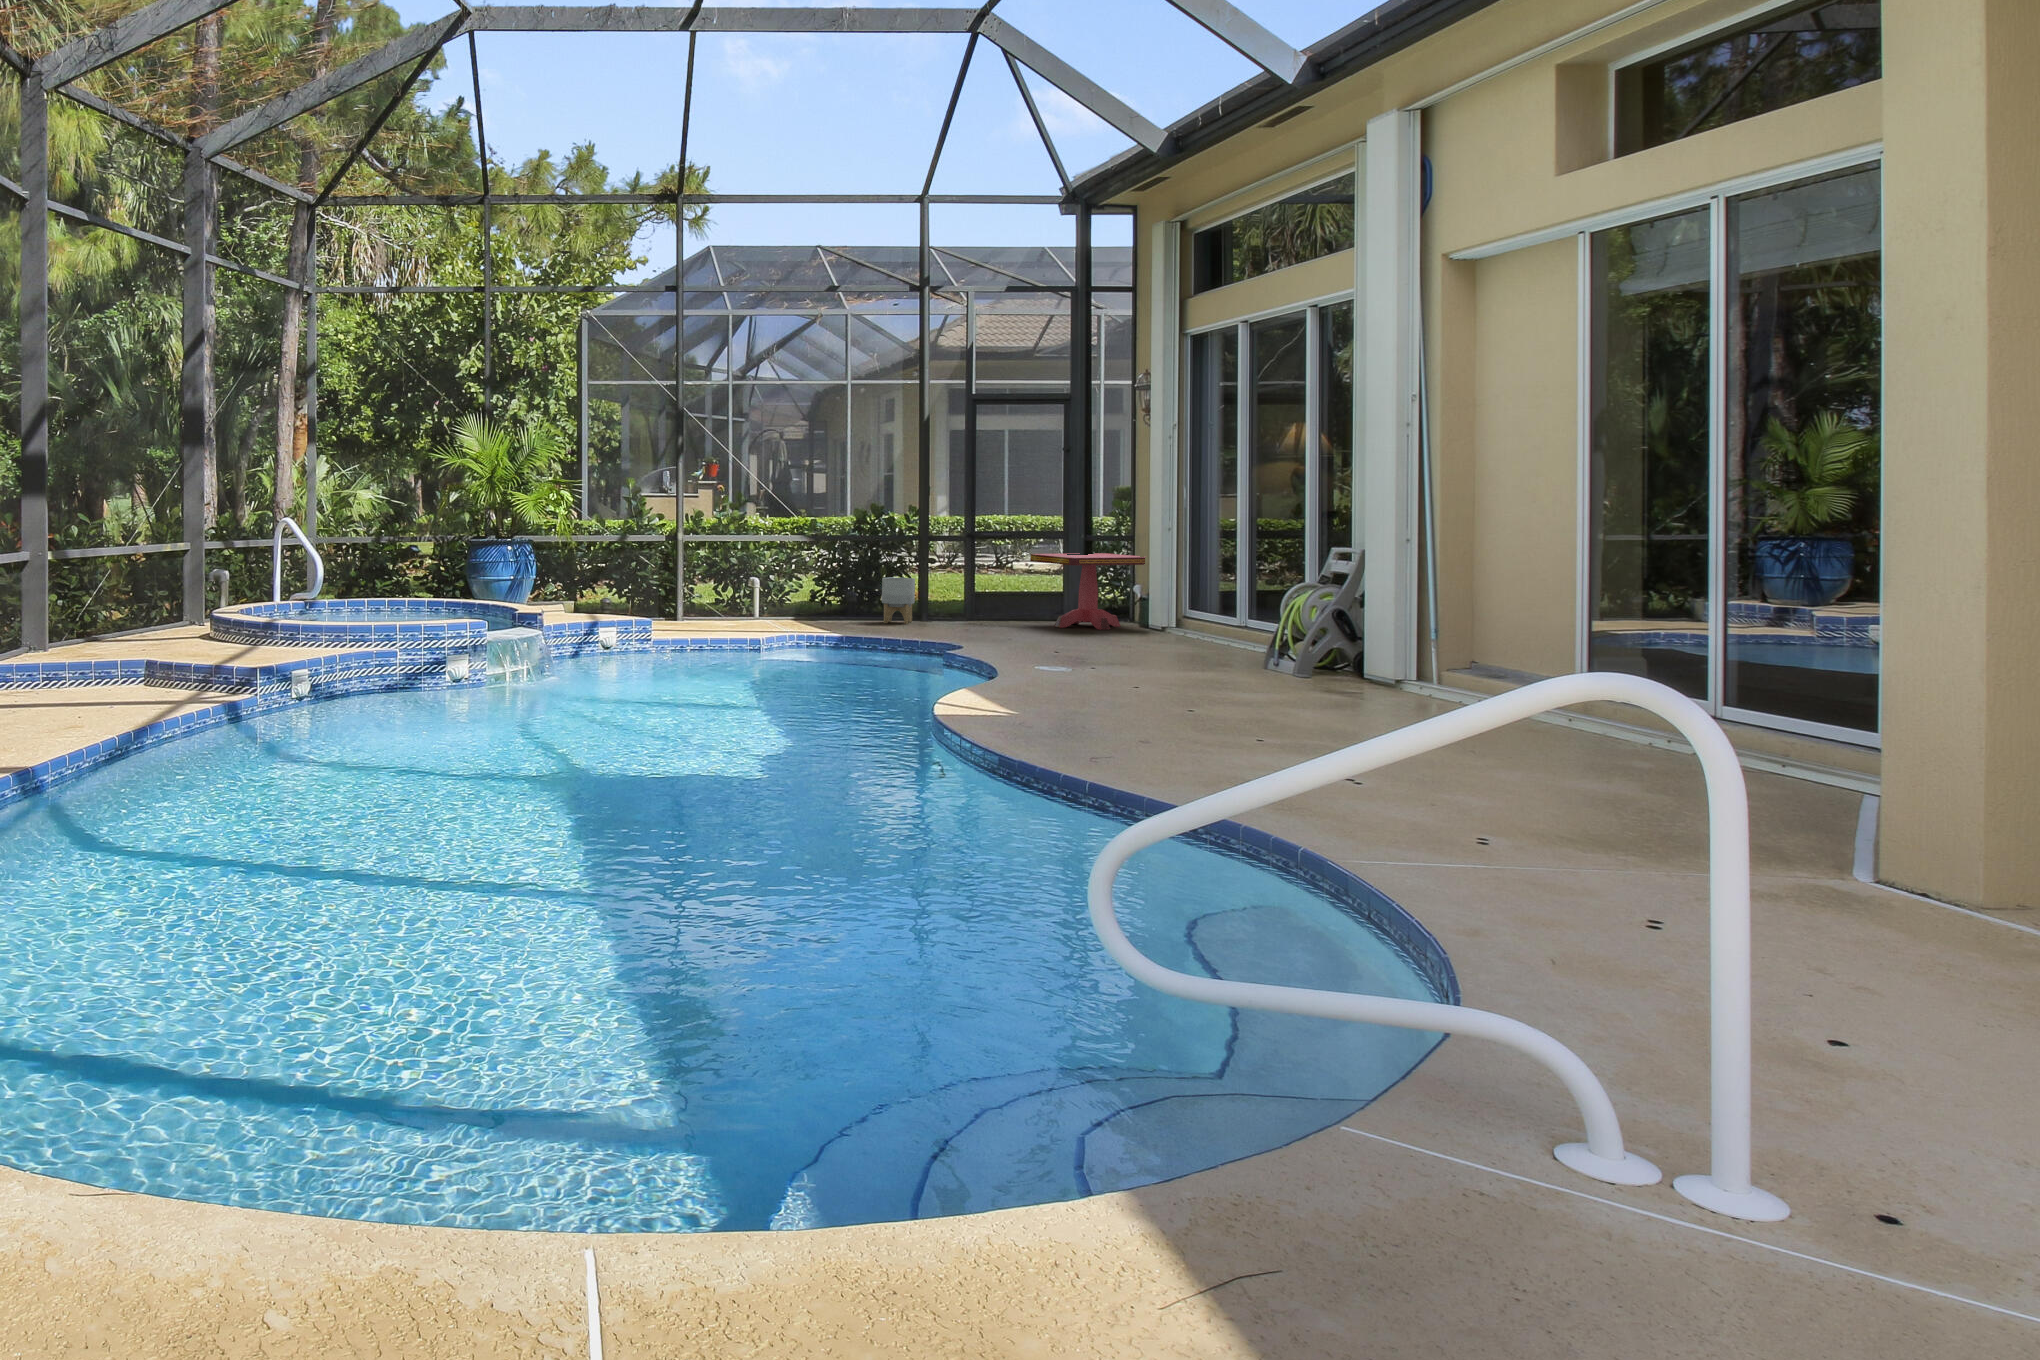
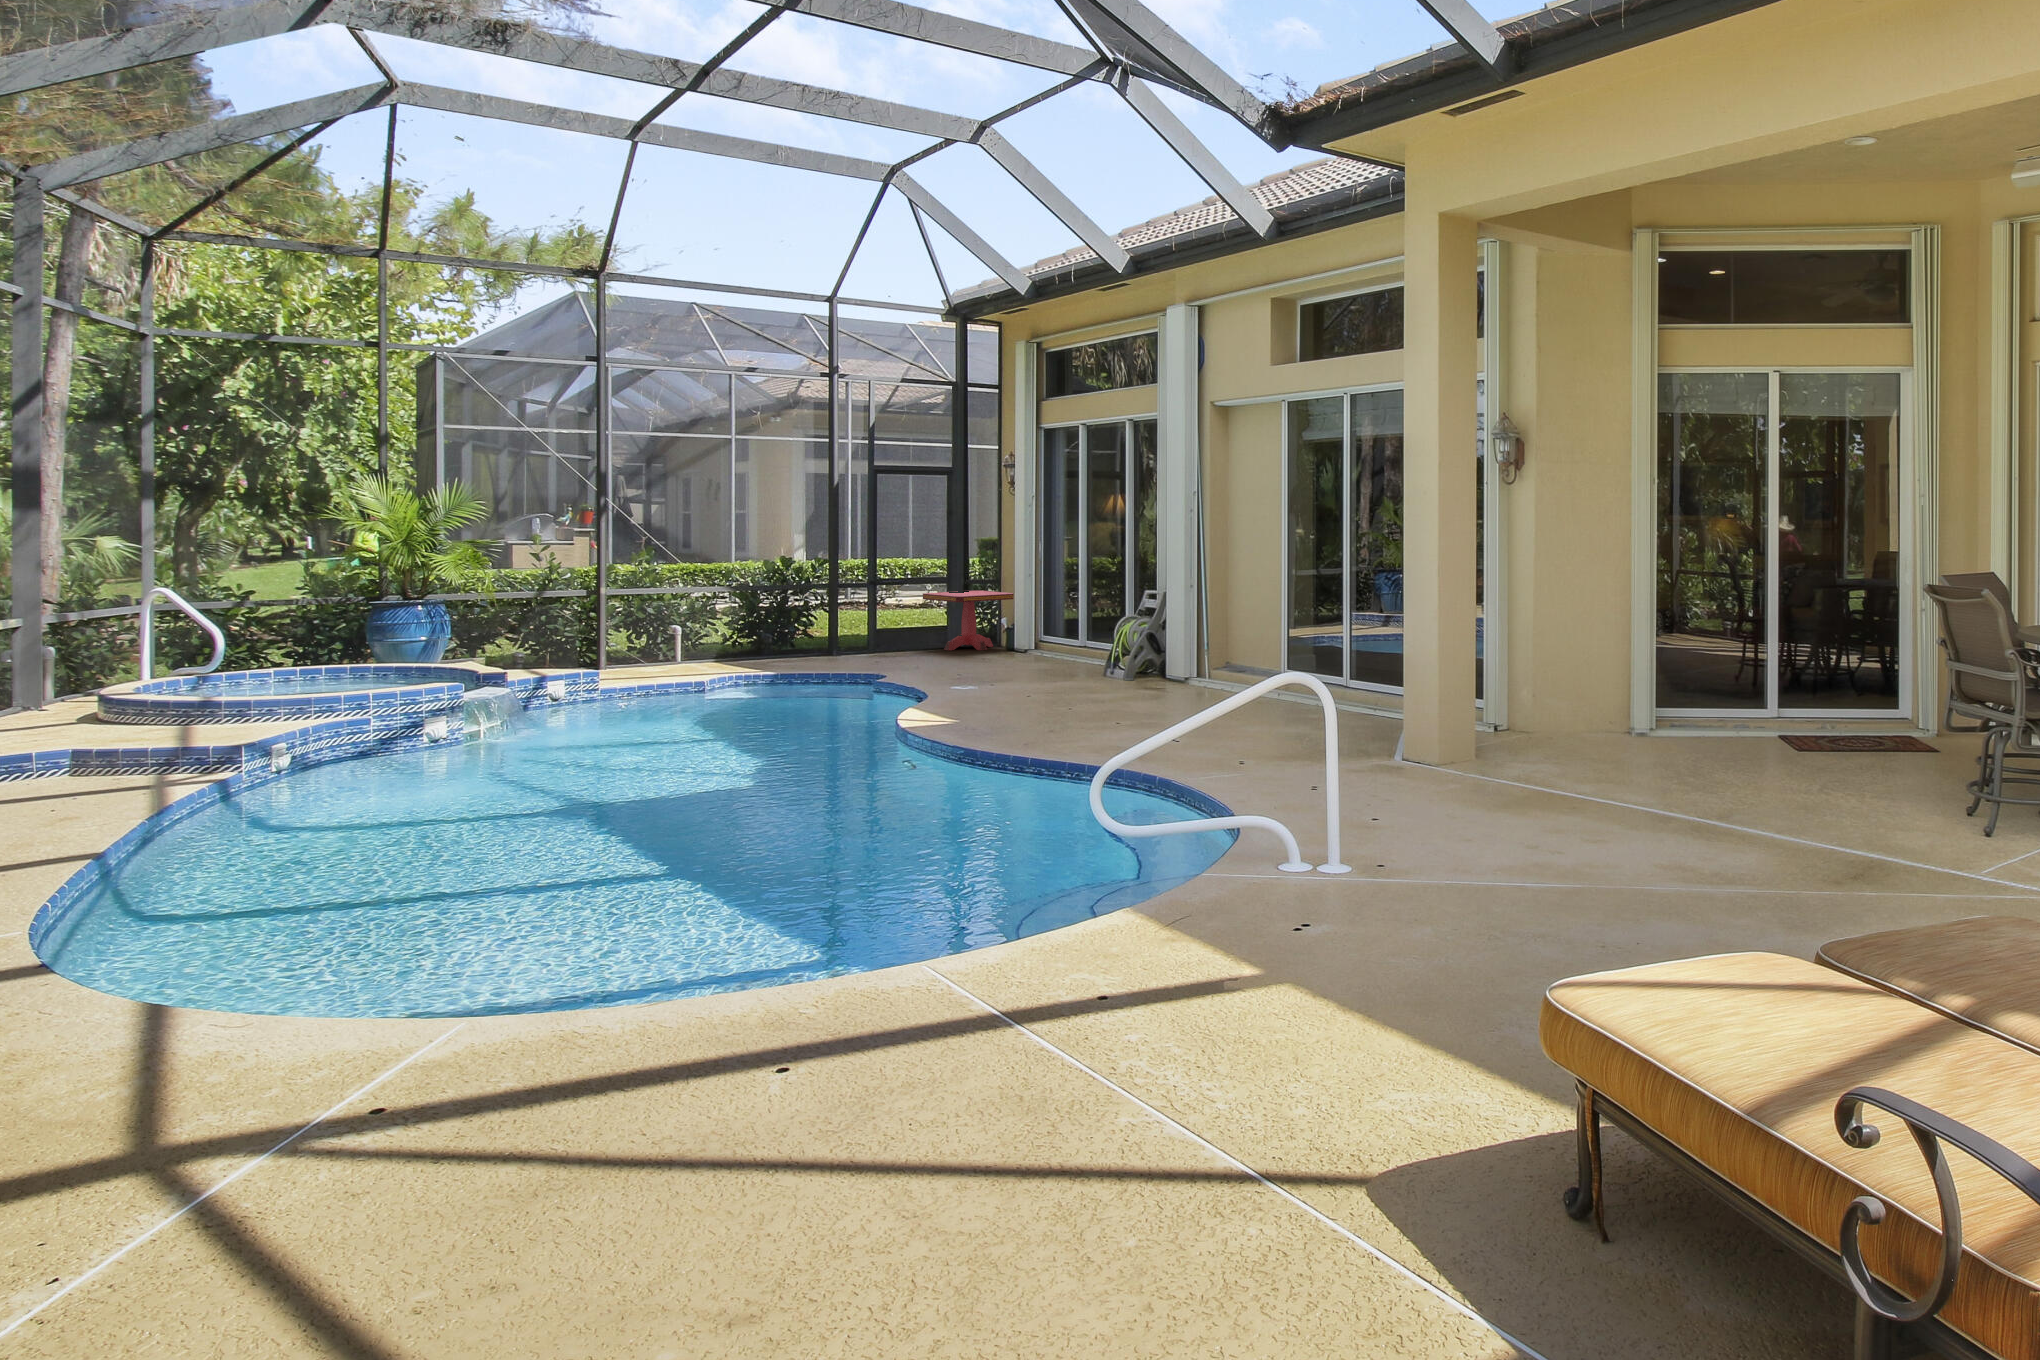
planter: present [882,578,915,624] -> none [800,617,829,656]

